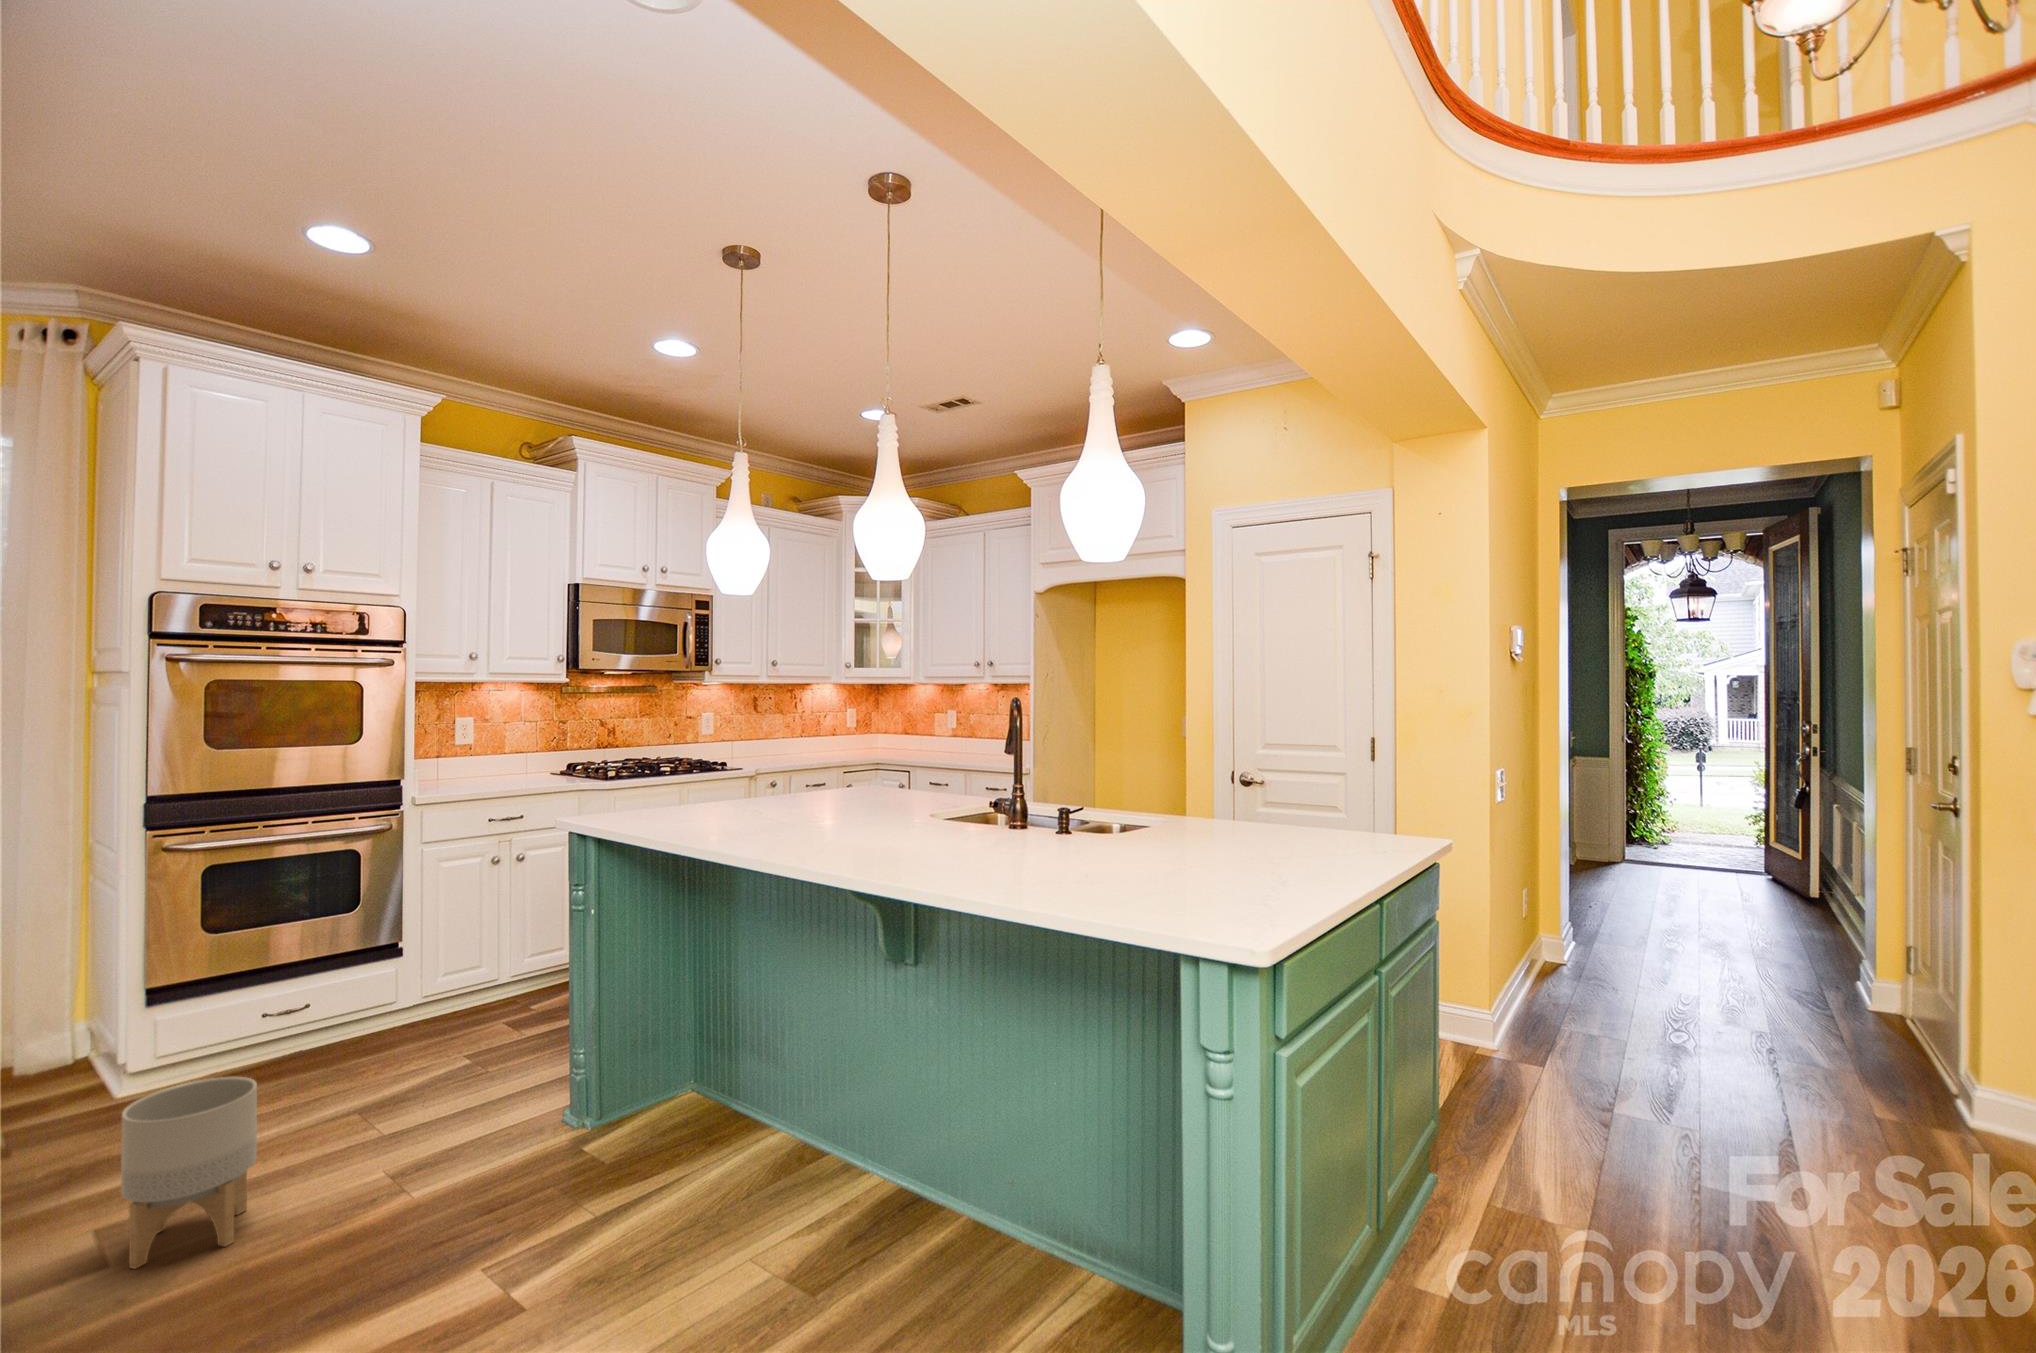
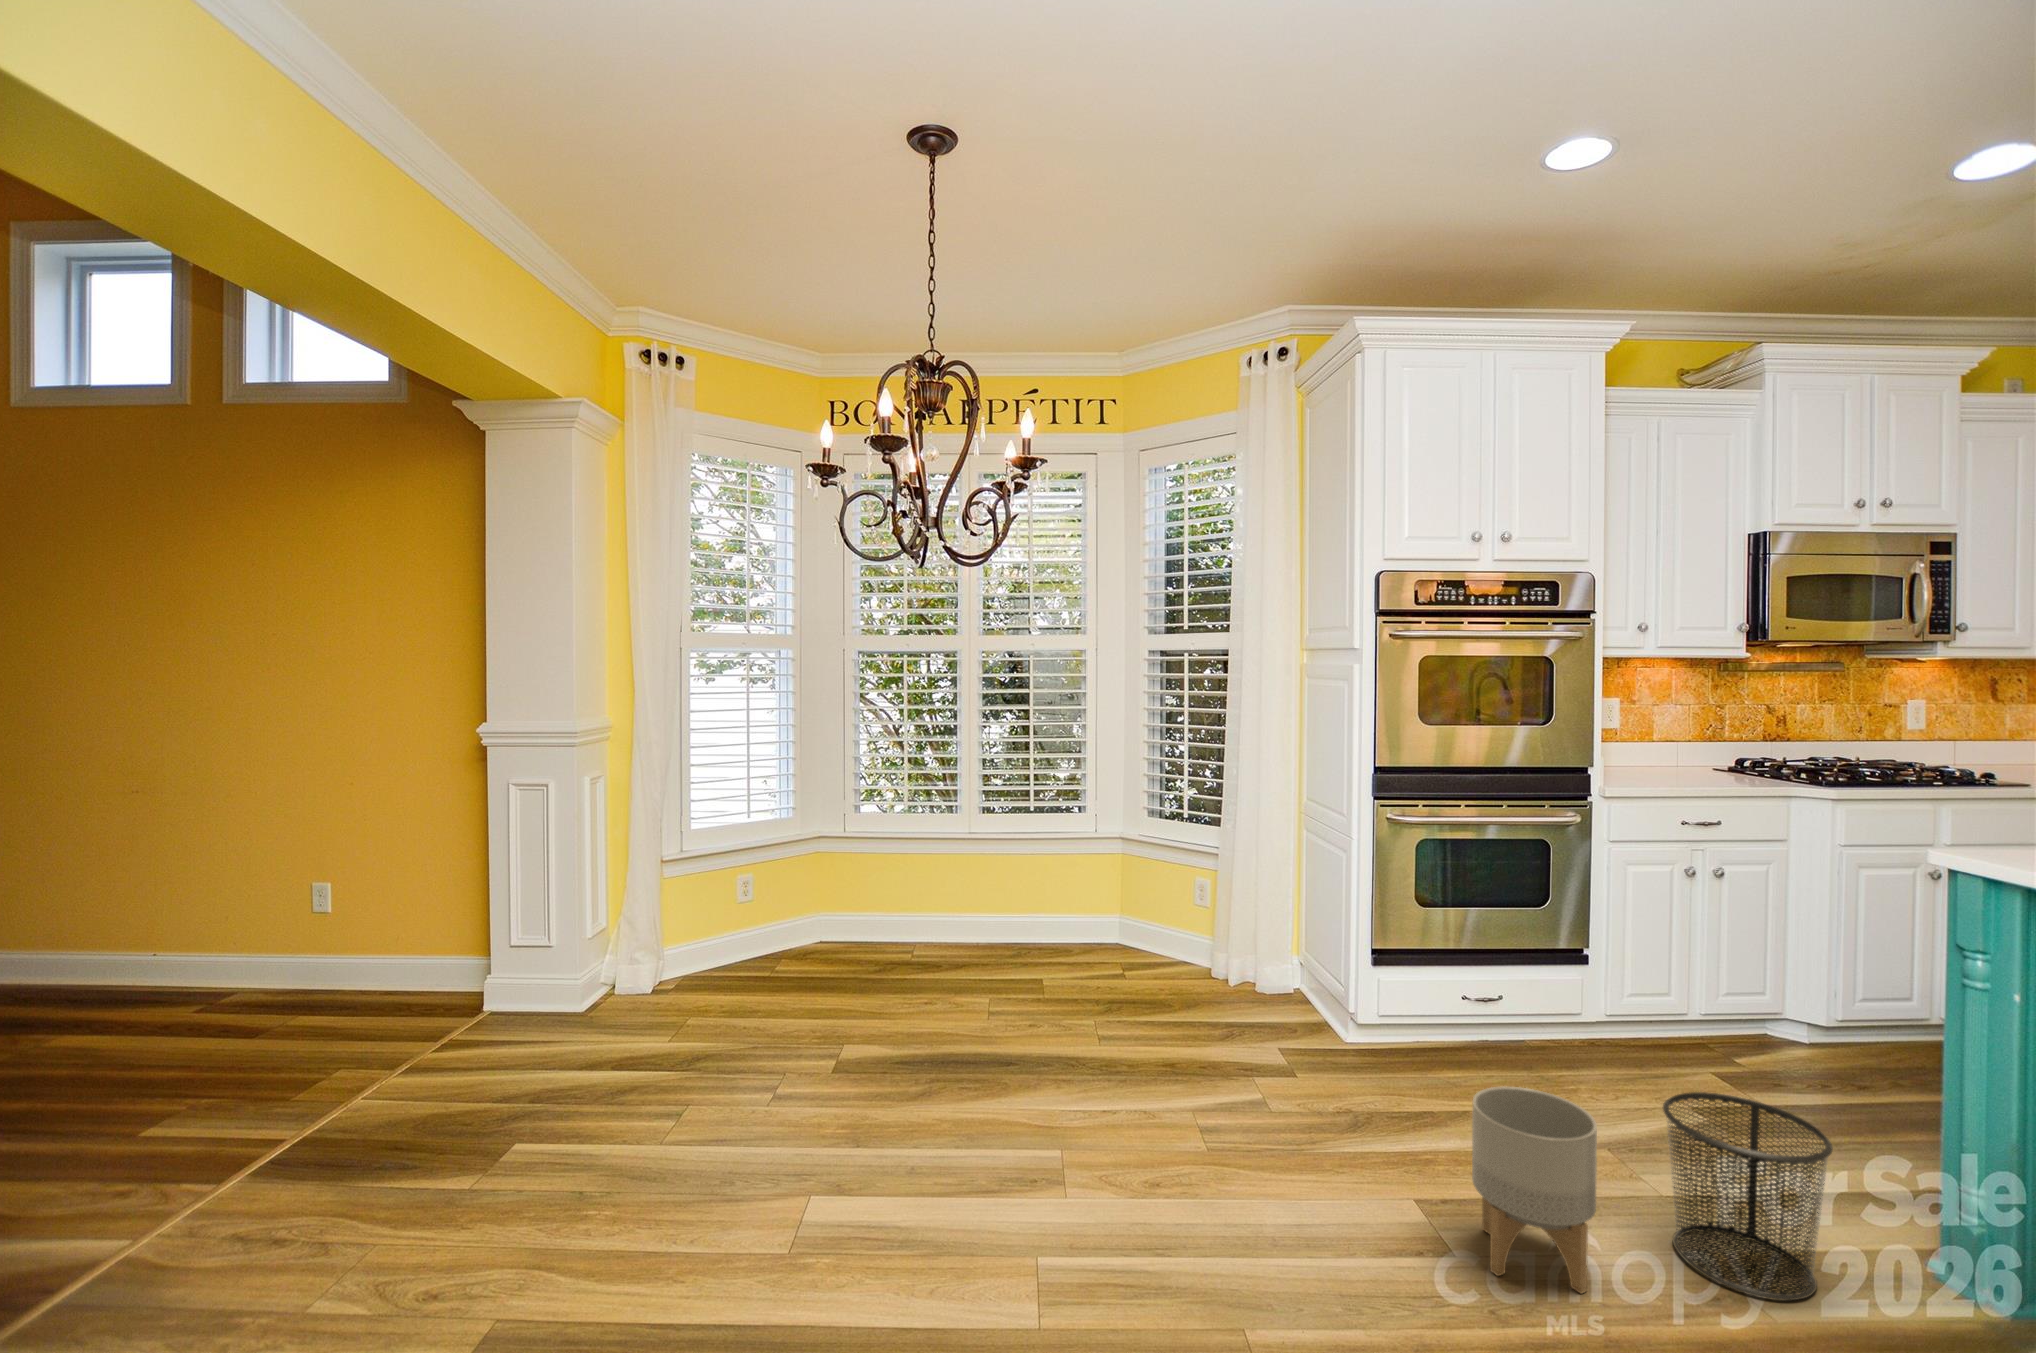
waste bin: none [344,1028,471,1185] -> present [1662,1092,1833,1301]

